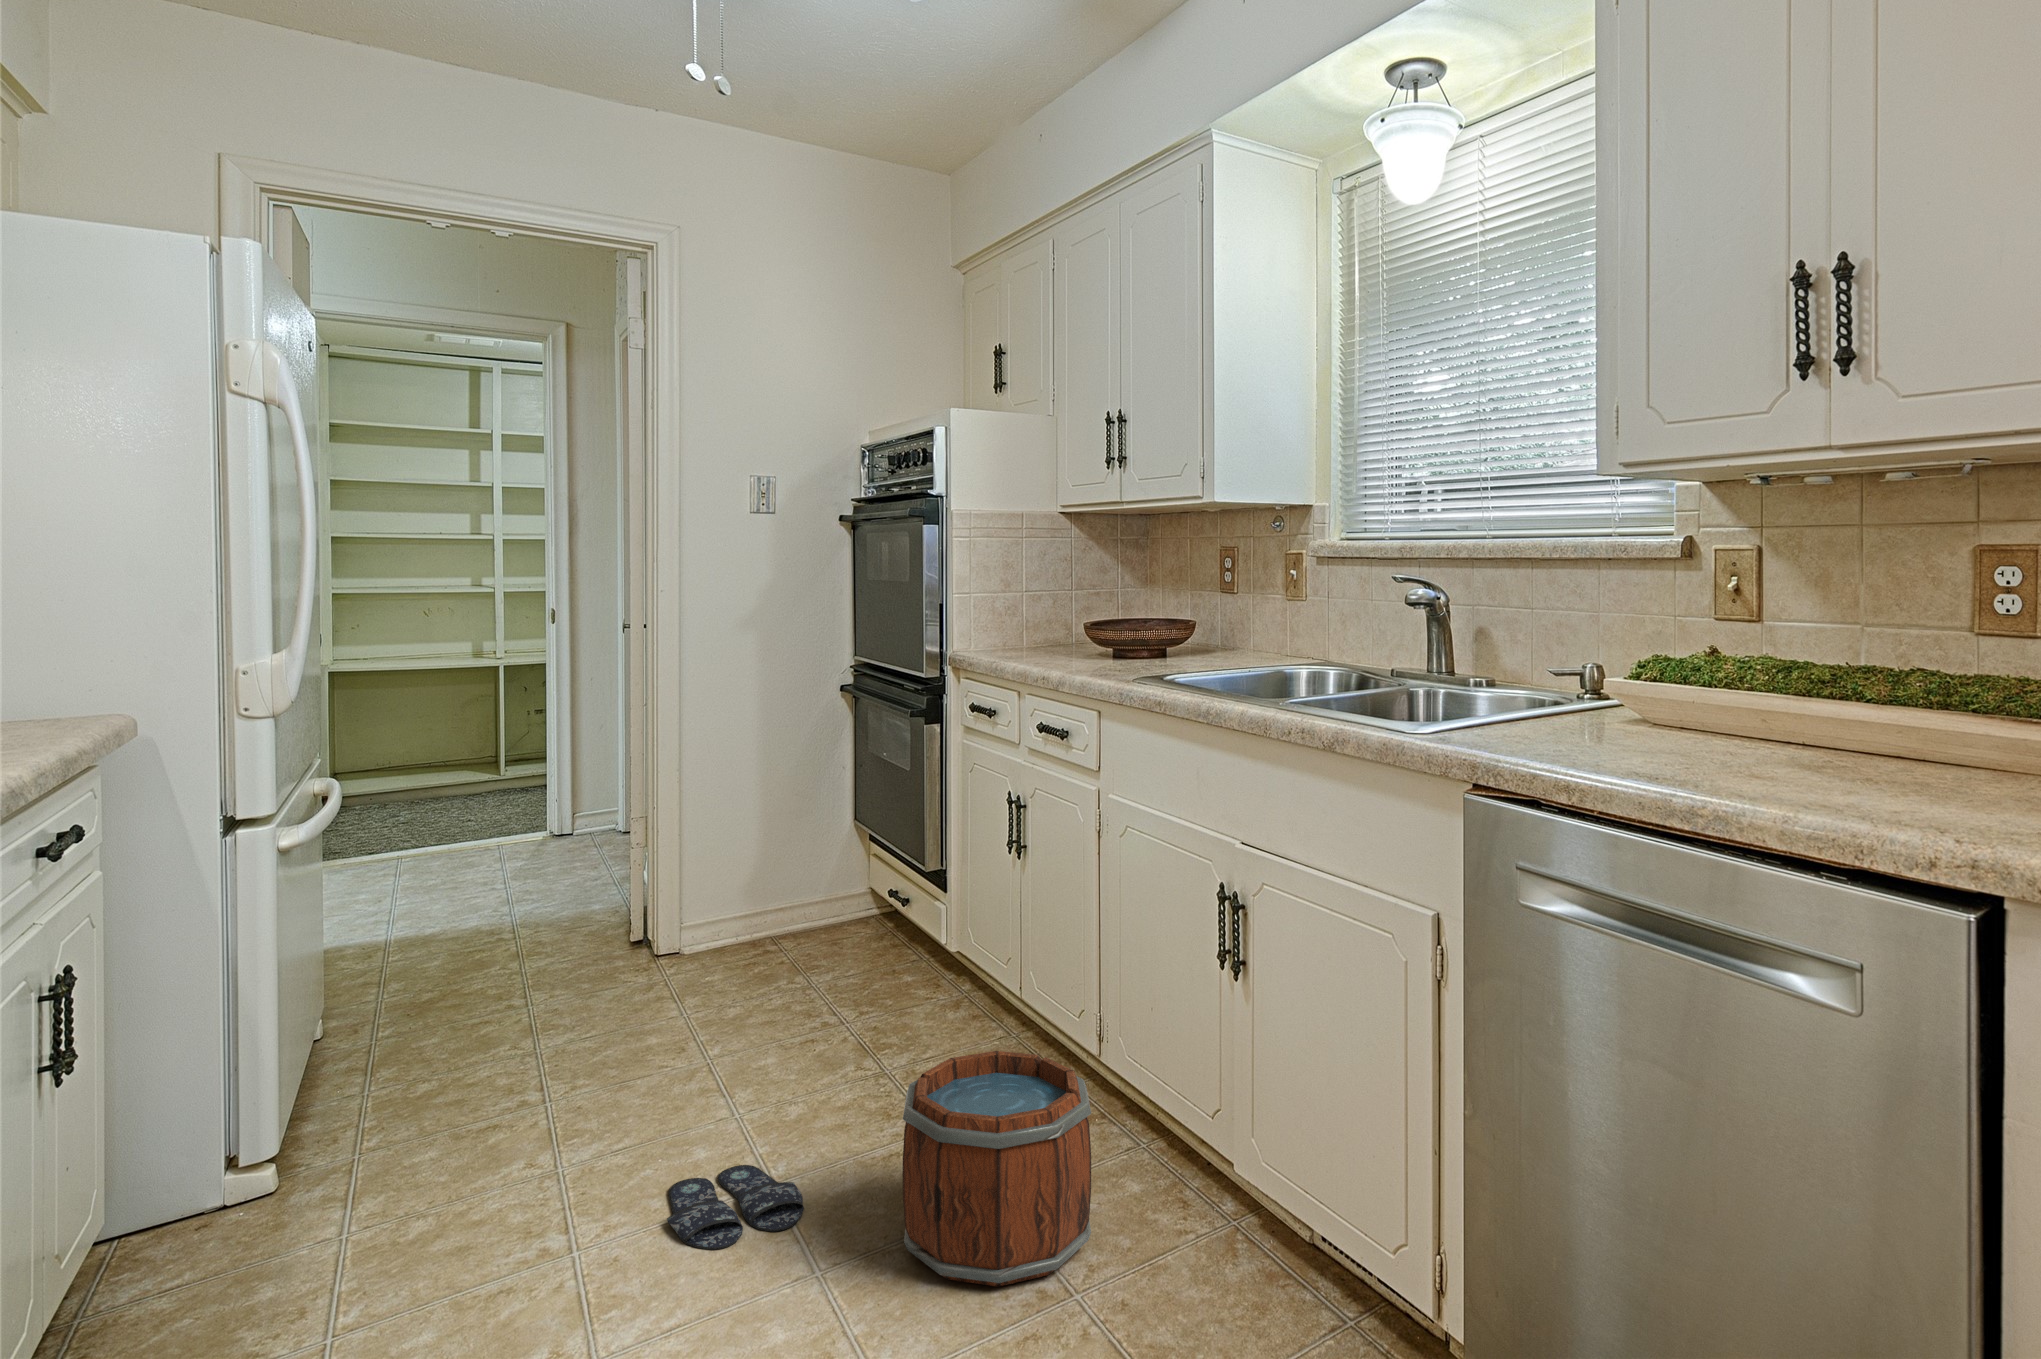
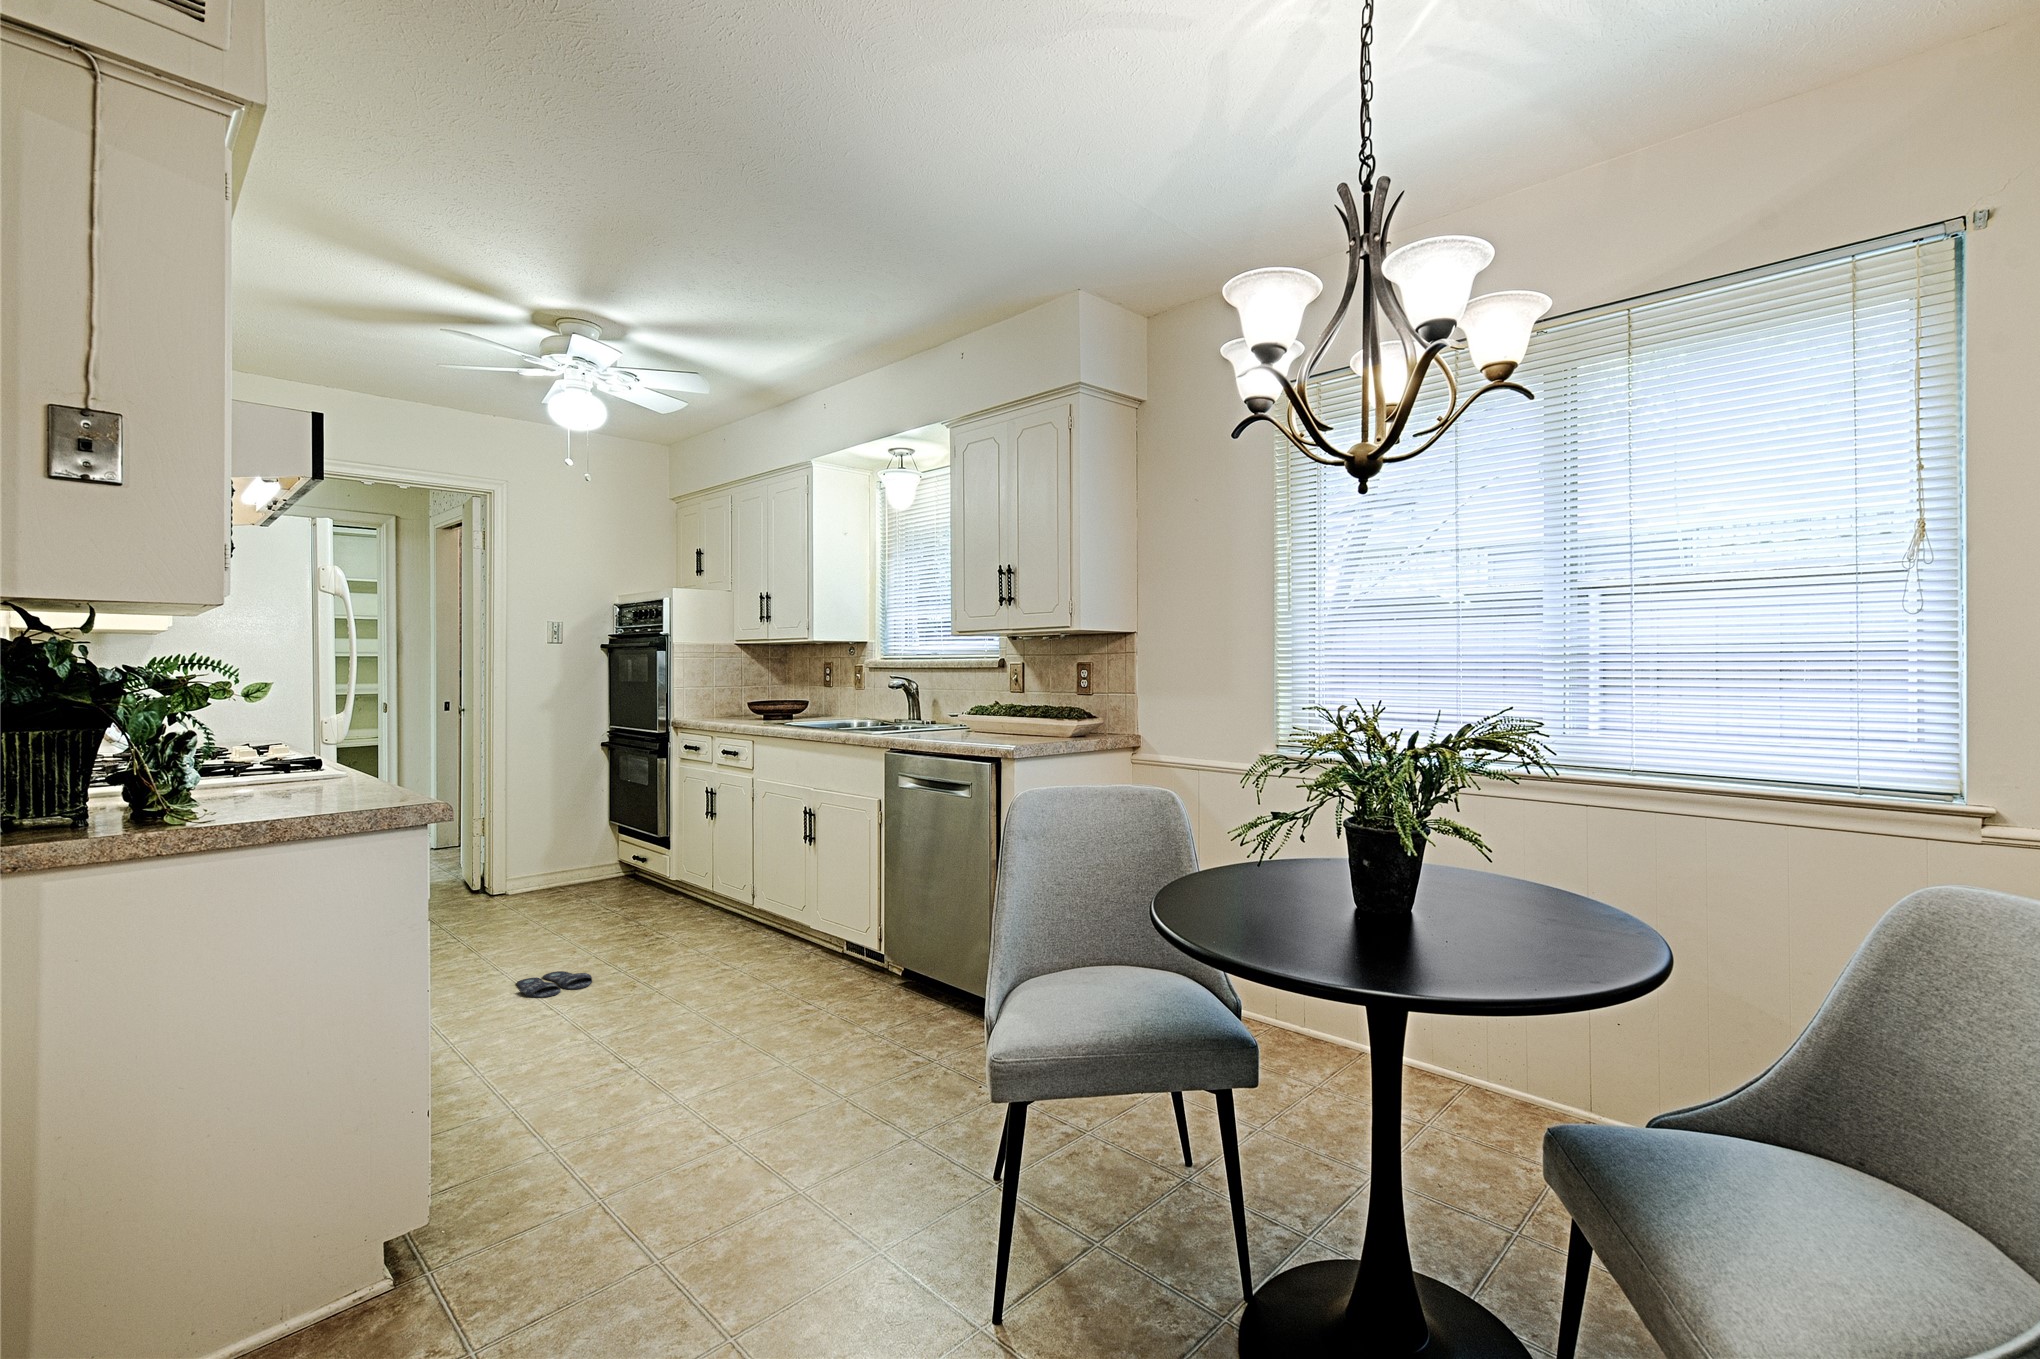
bucket: present [903,1051,1091,1287] -> none [646,897,738,993]

